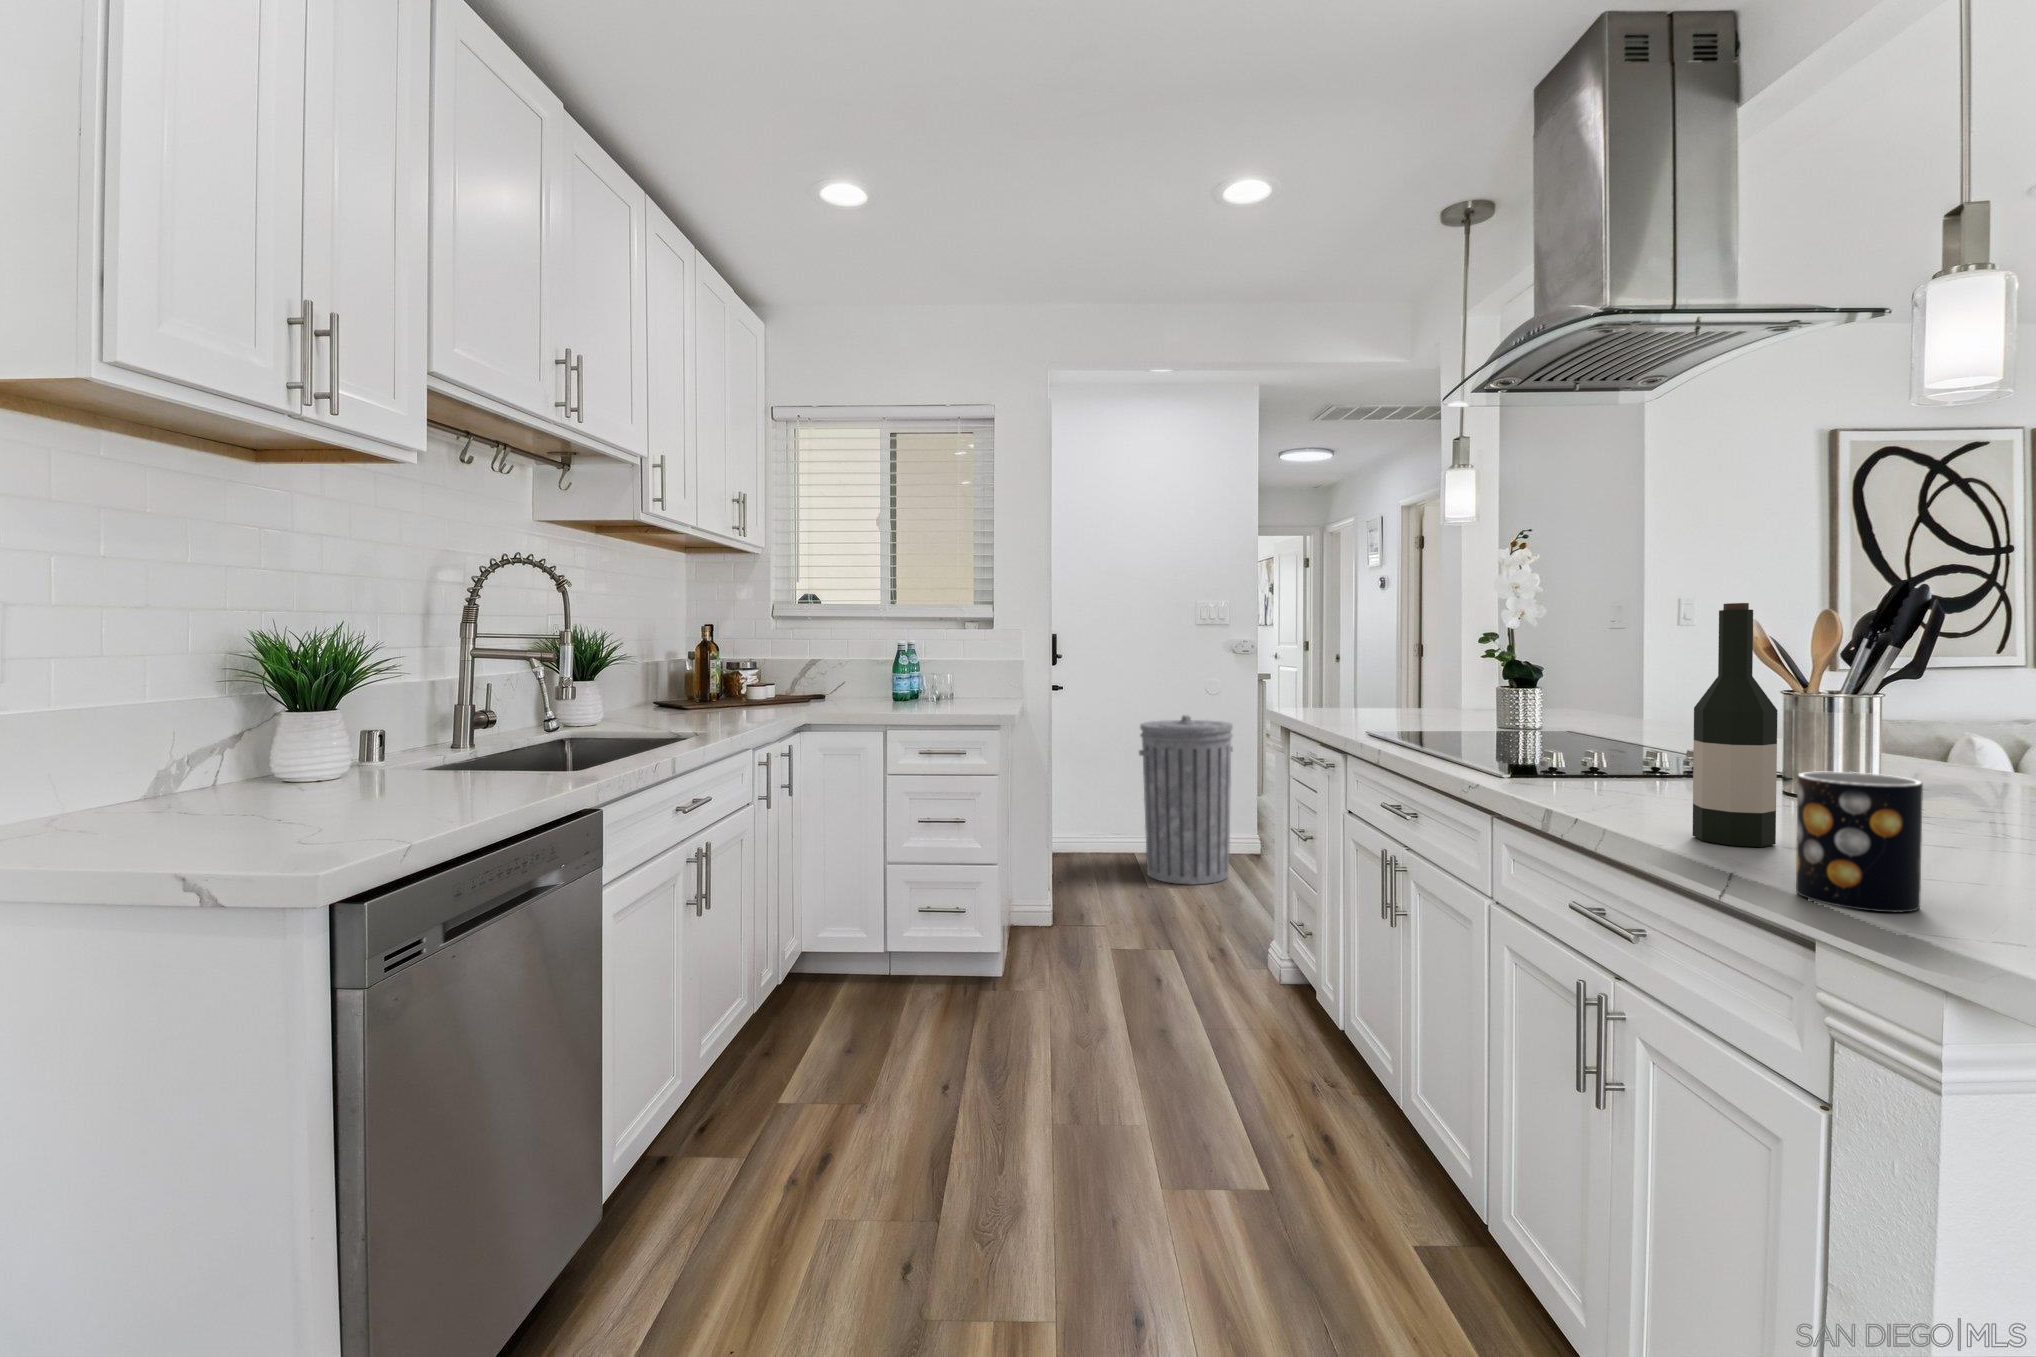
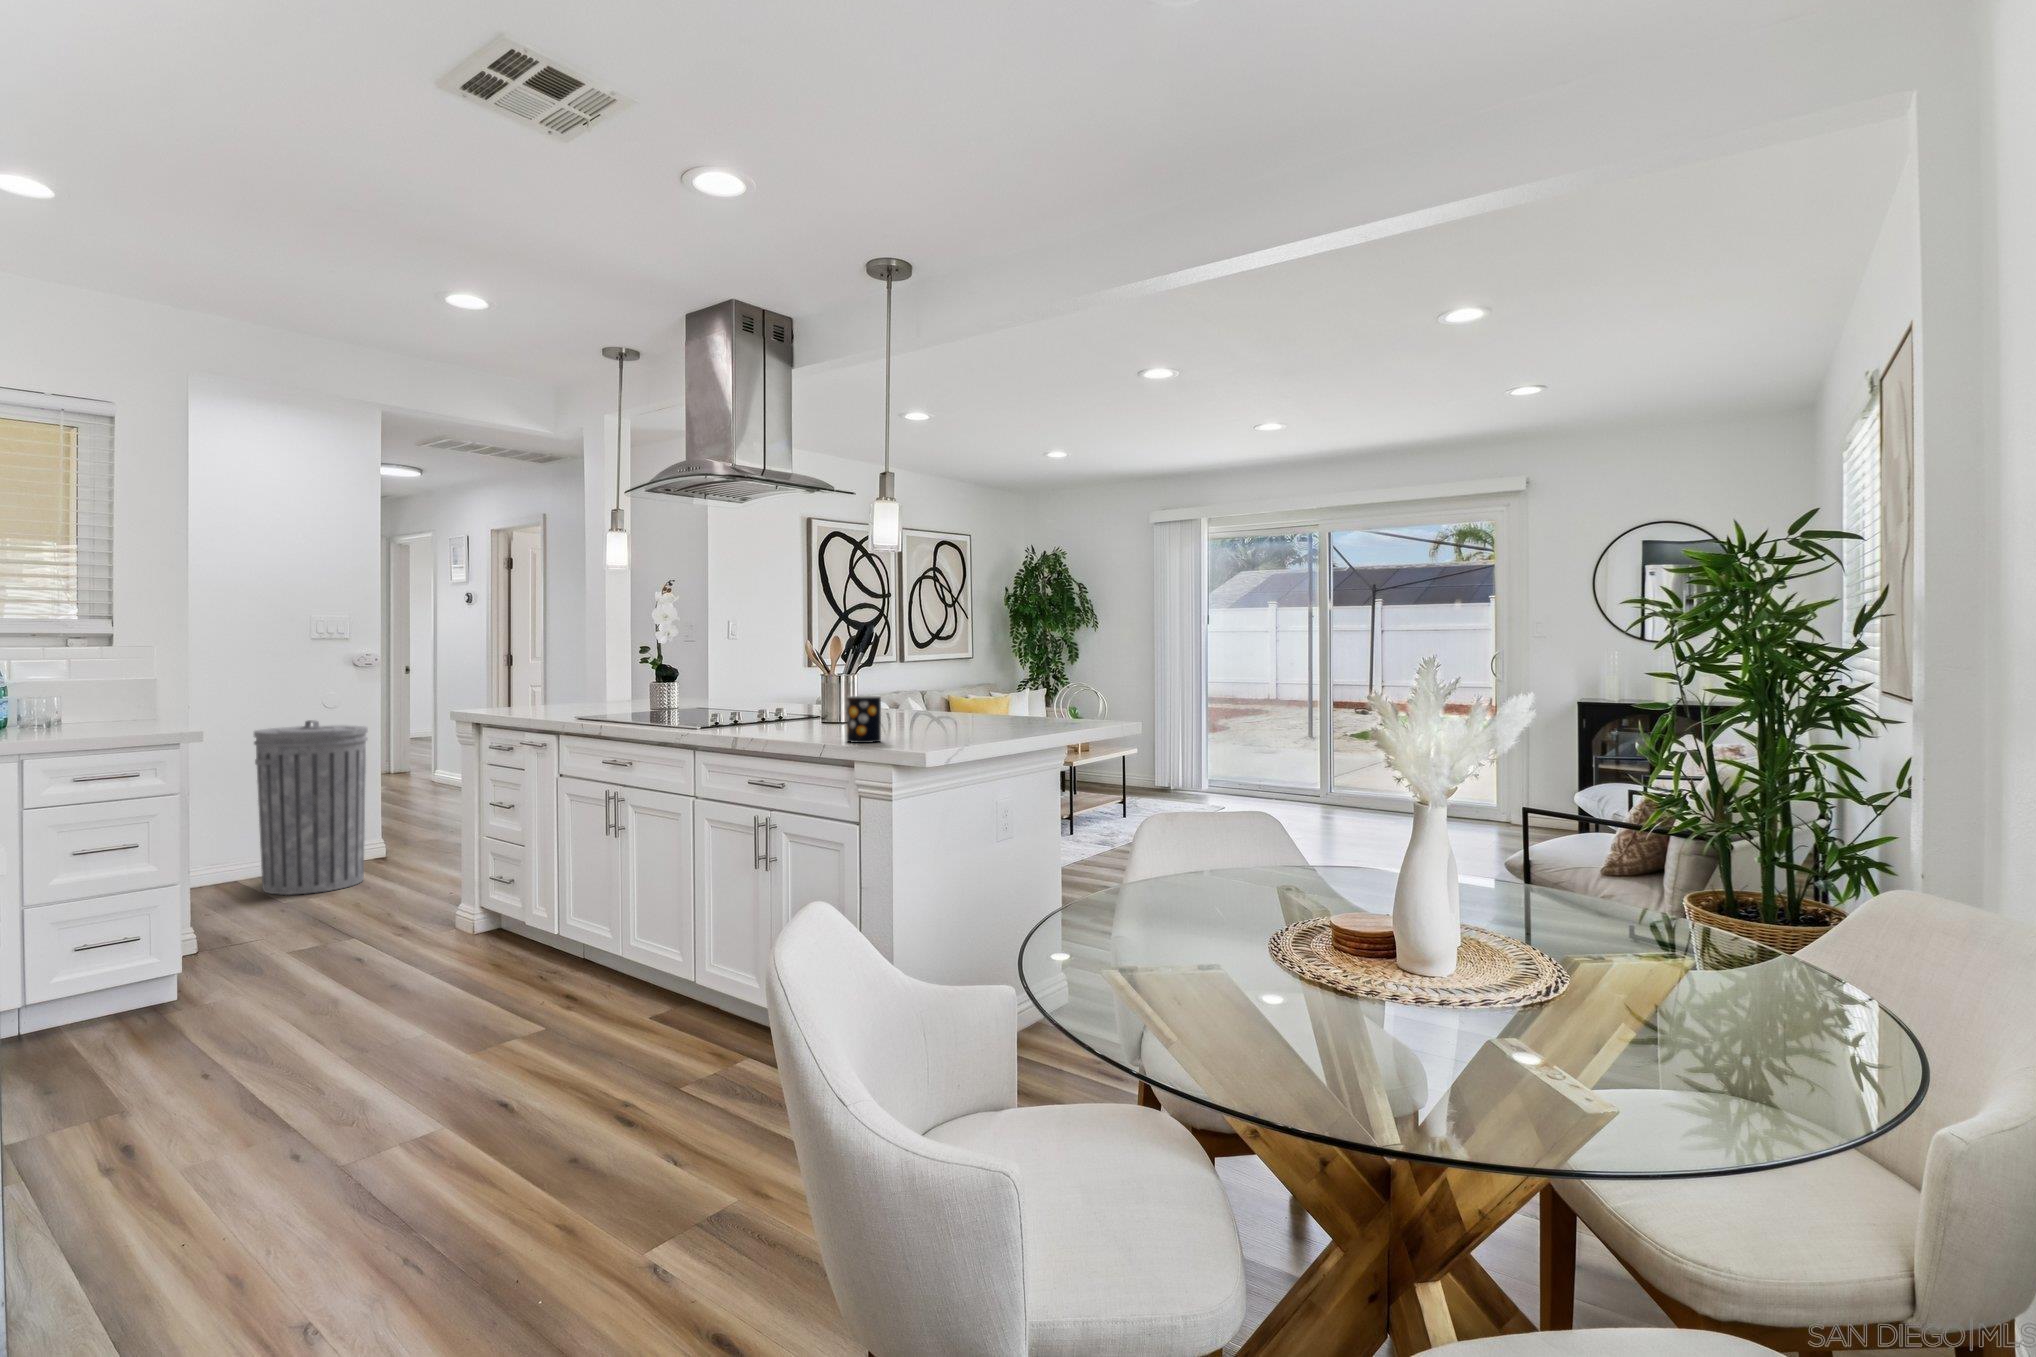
wine bottle: present [1693,603,1778,847] -> none [802,630,832,736]

